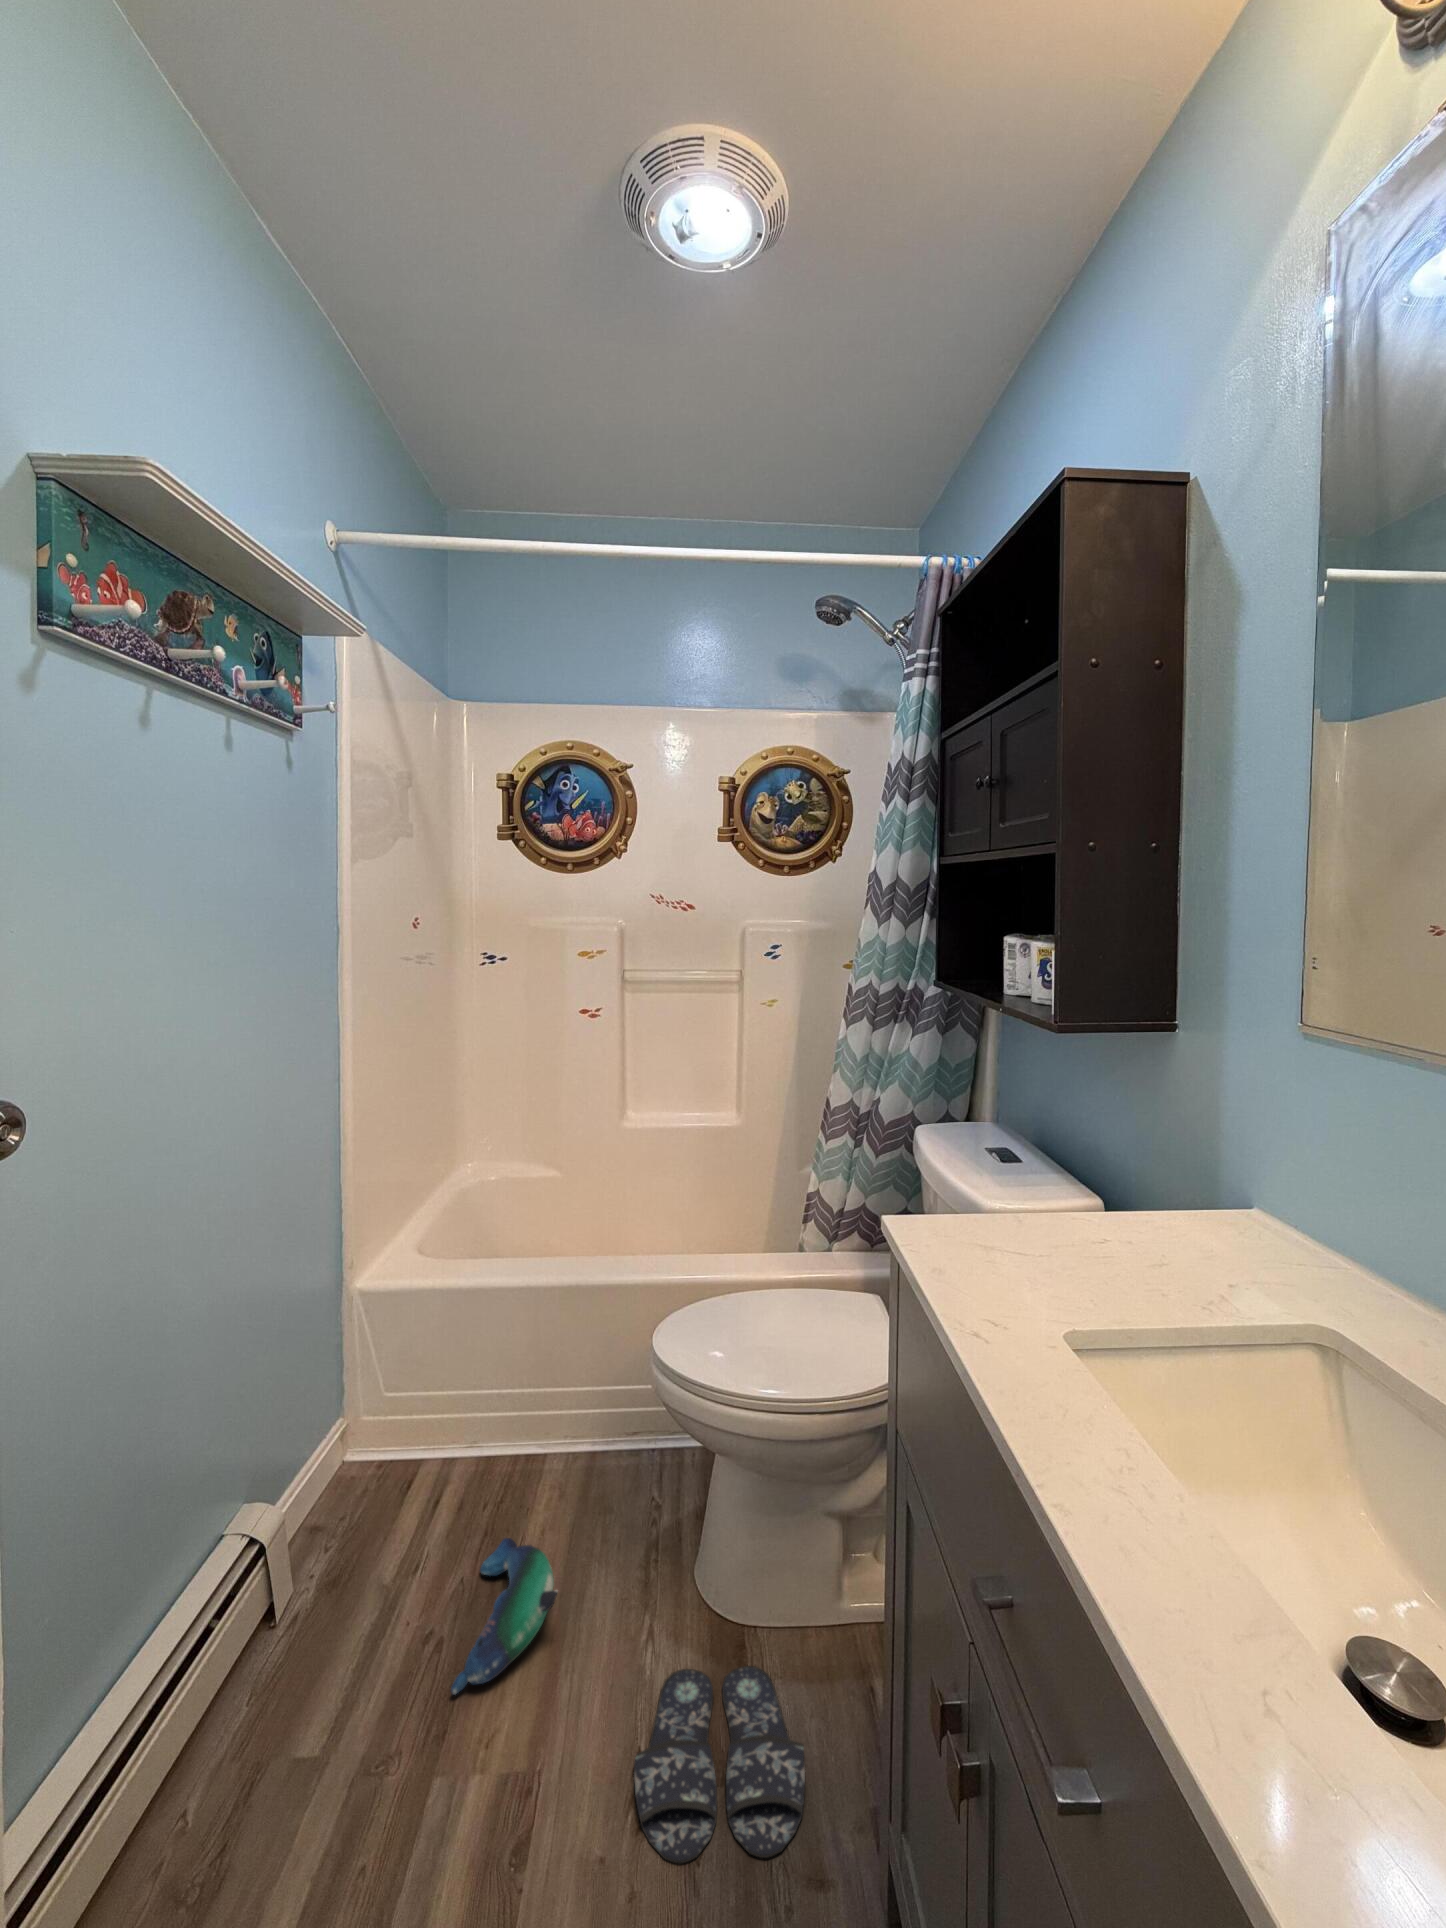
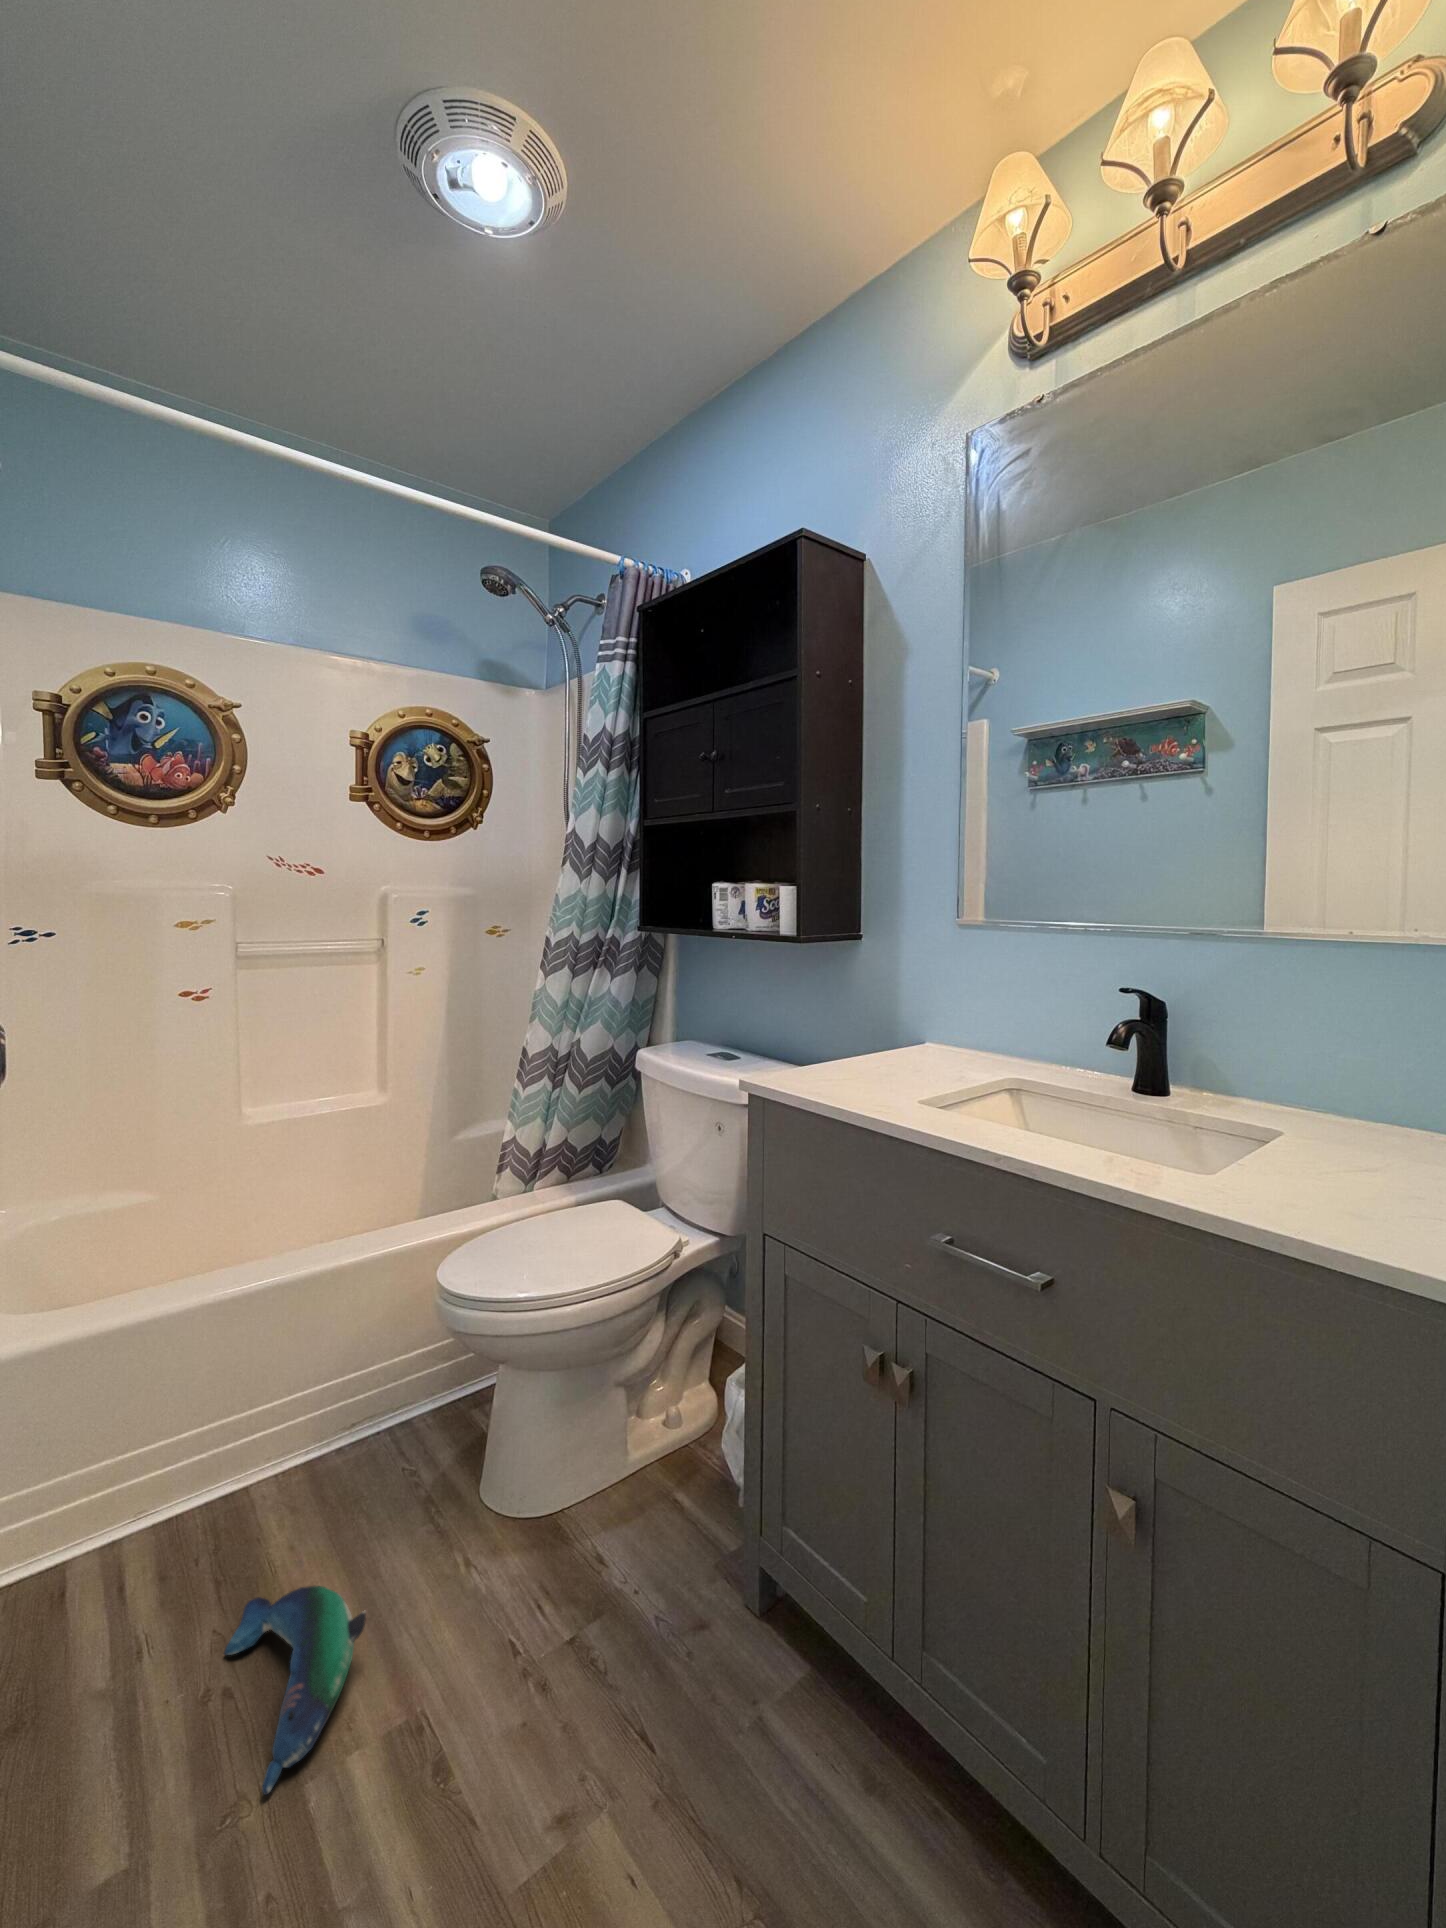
slippers: present [634,1666,805,1863] -> none [508,1567,687,1771]

